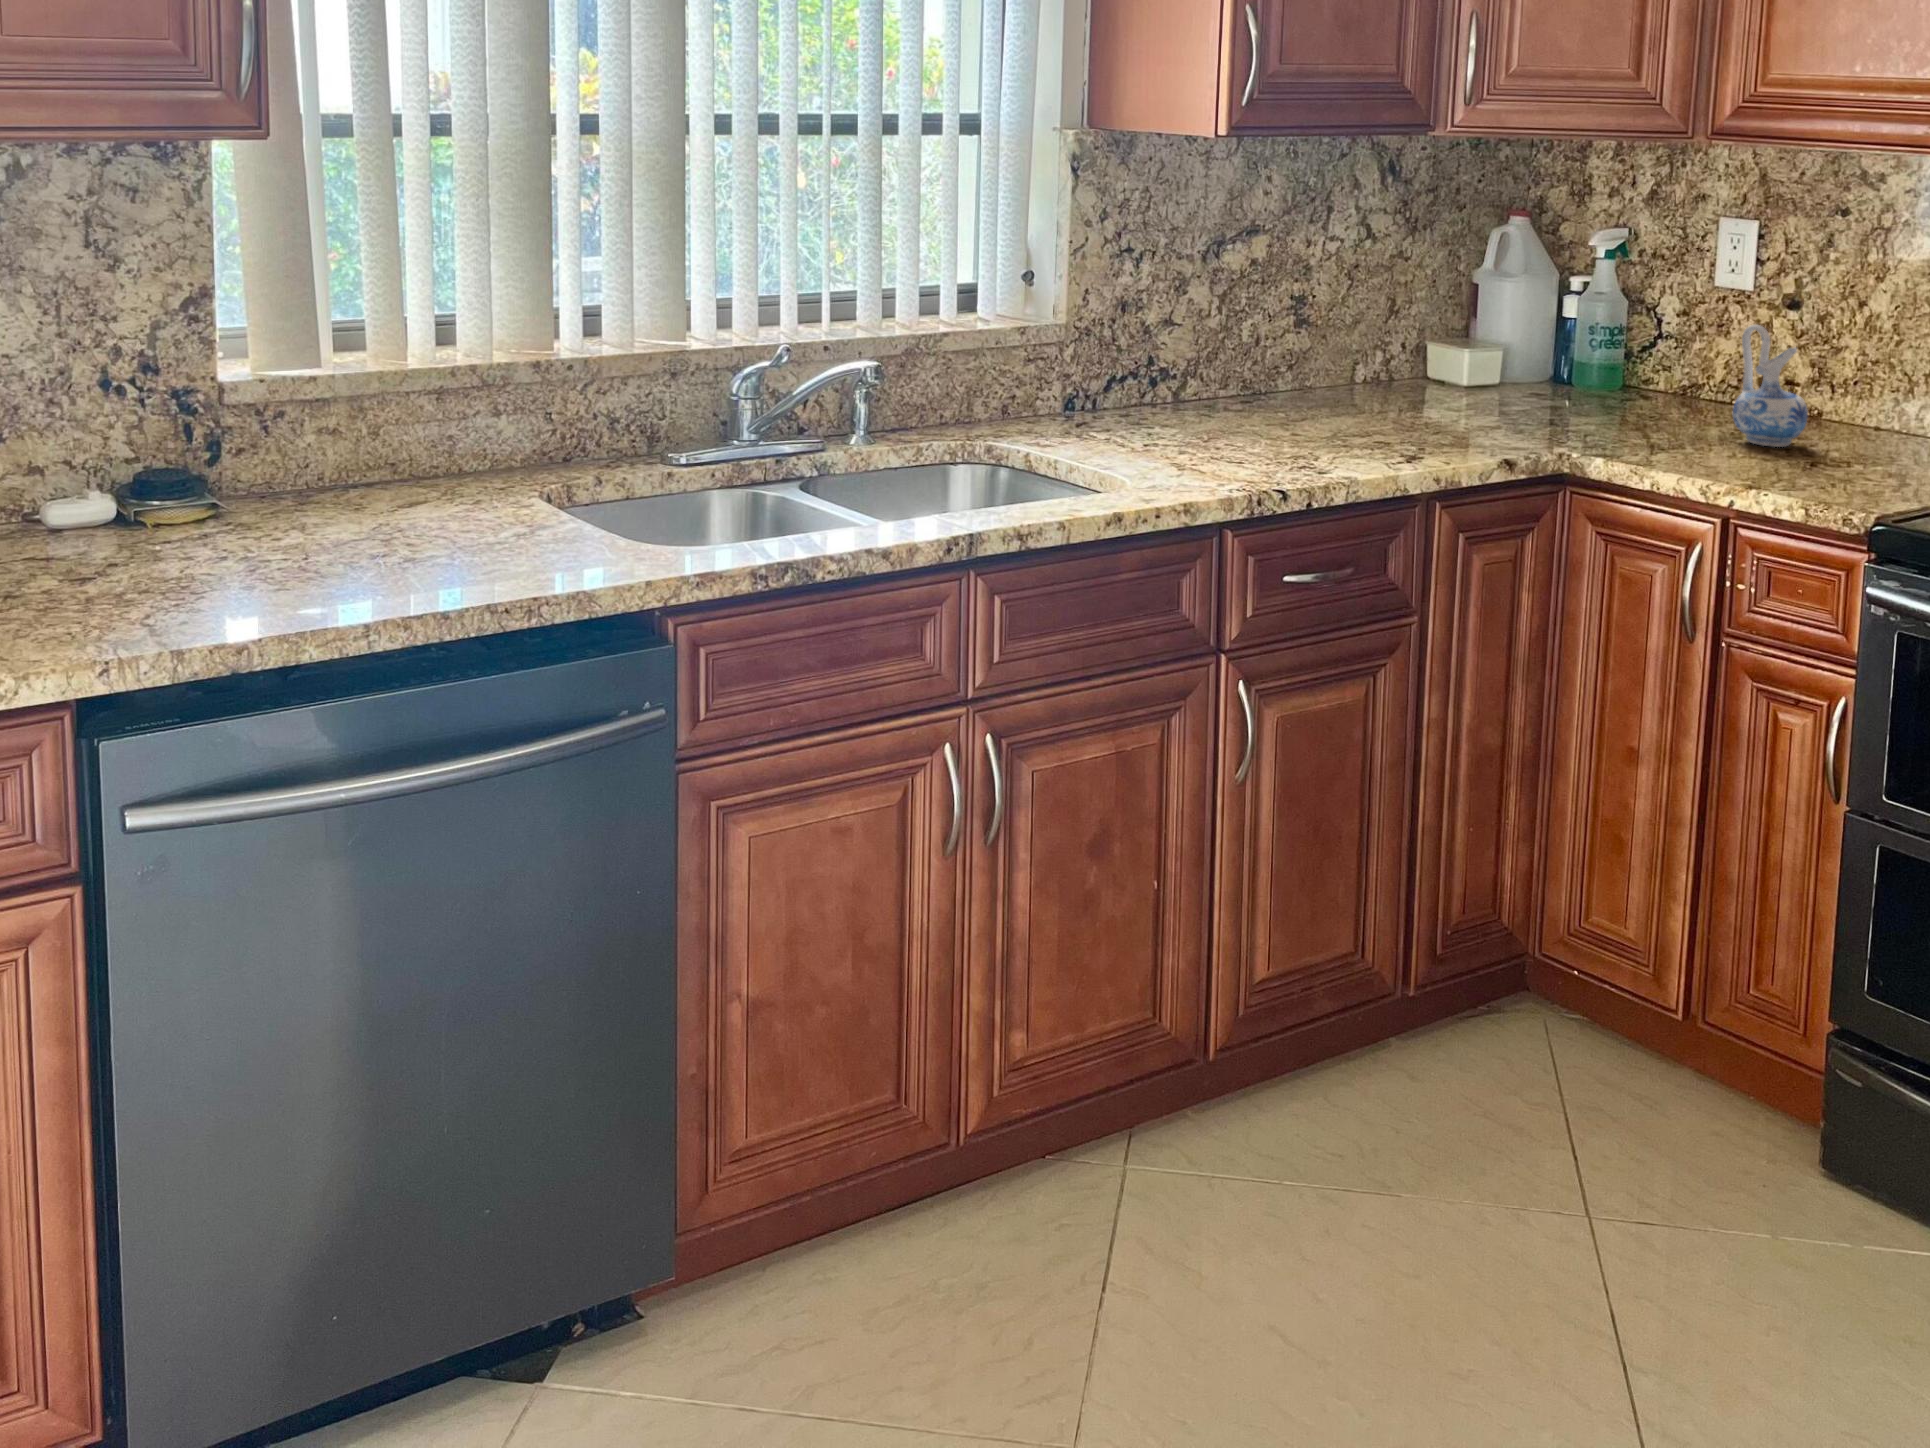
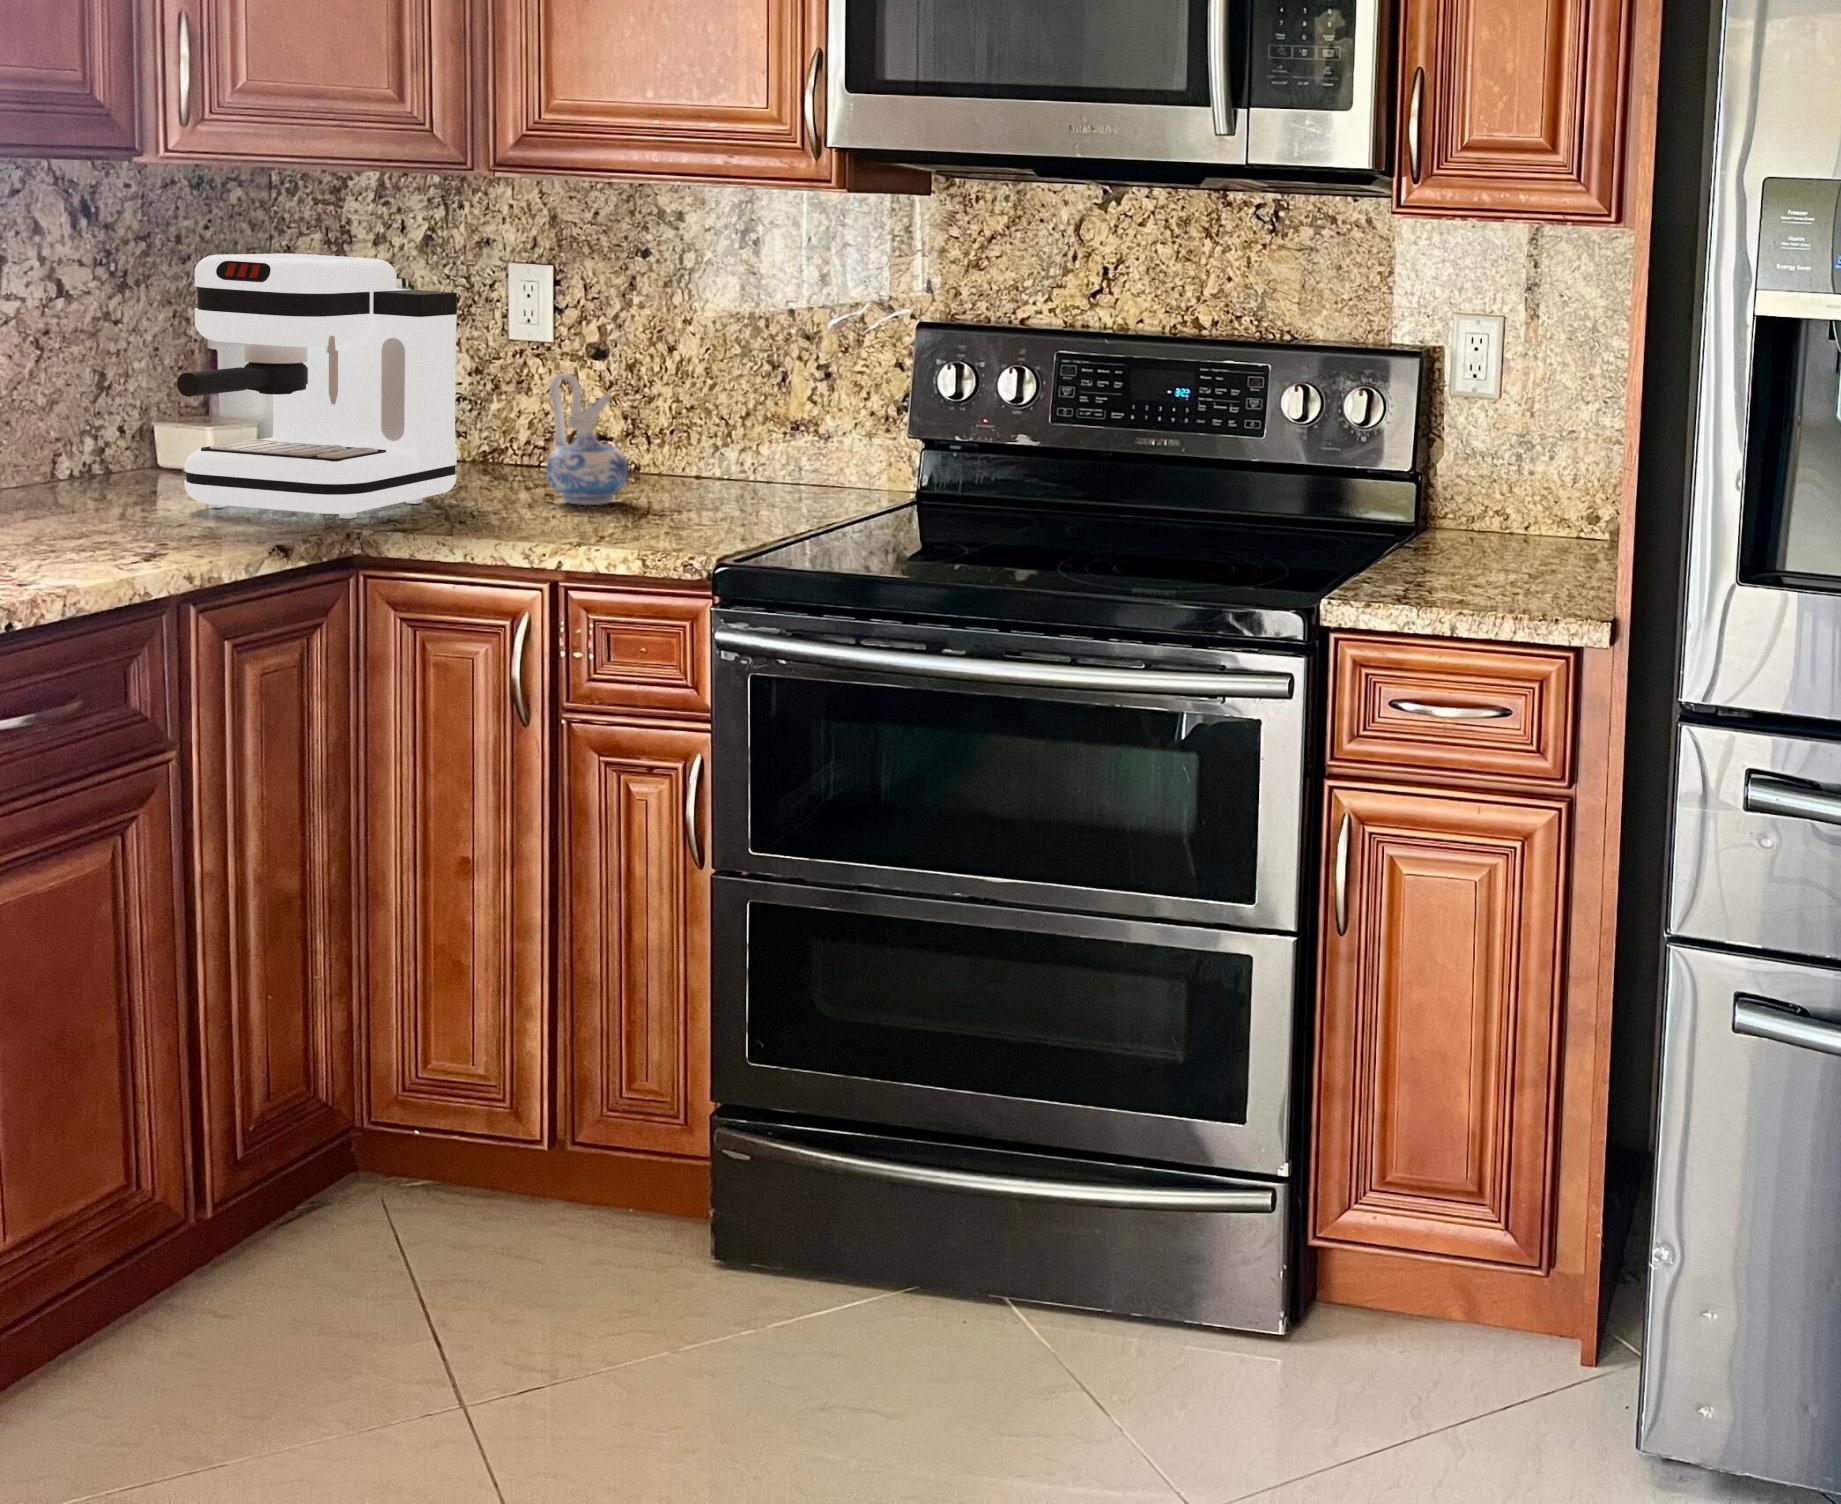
coffee maker: none [1442,212,1667,440] -> present [177,254,457,519]

